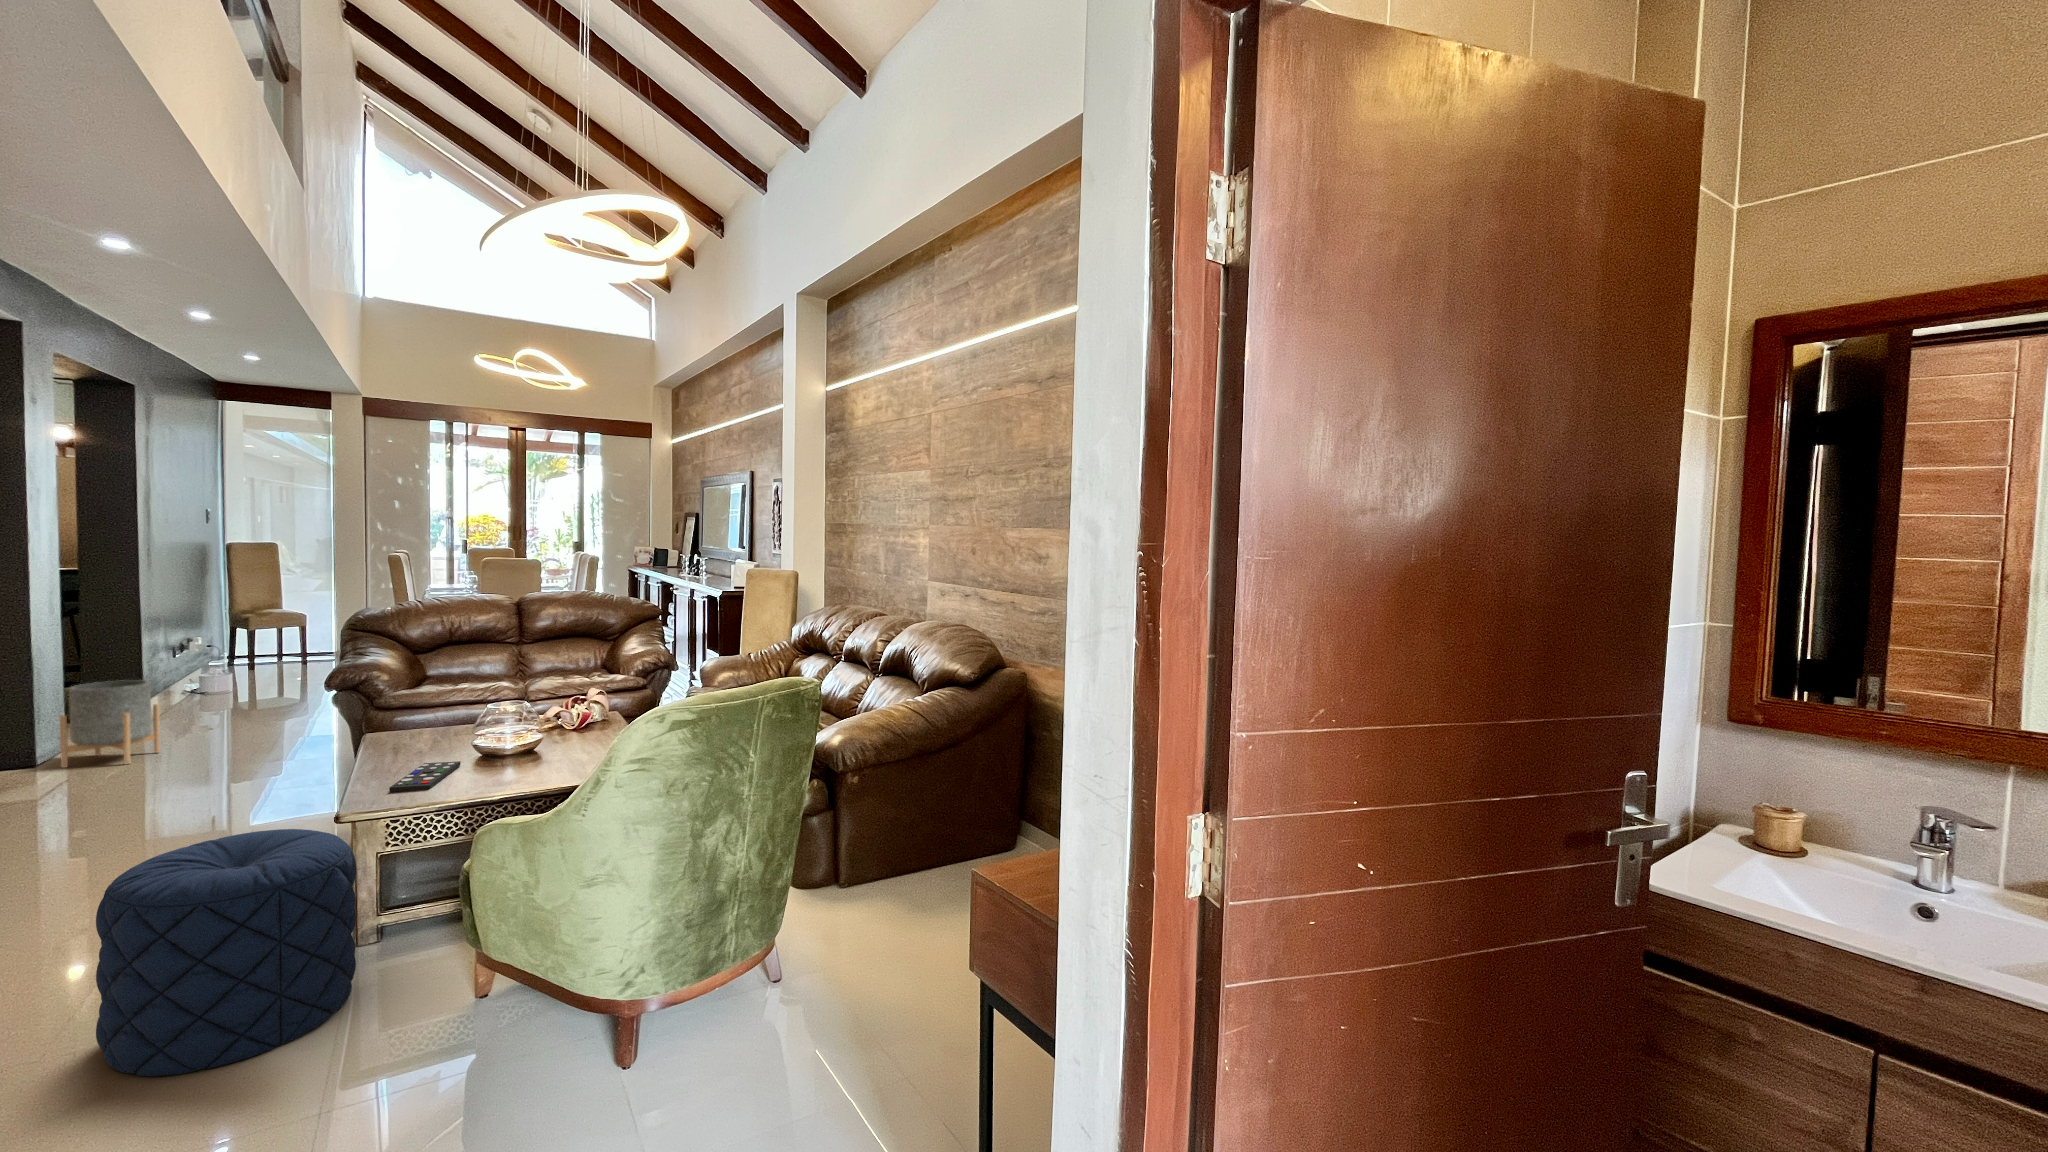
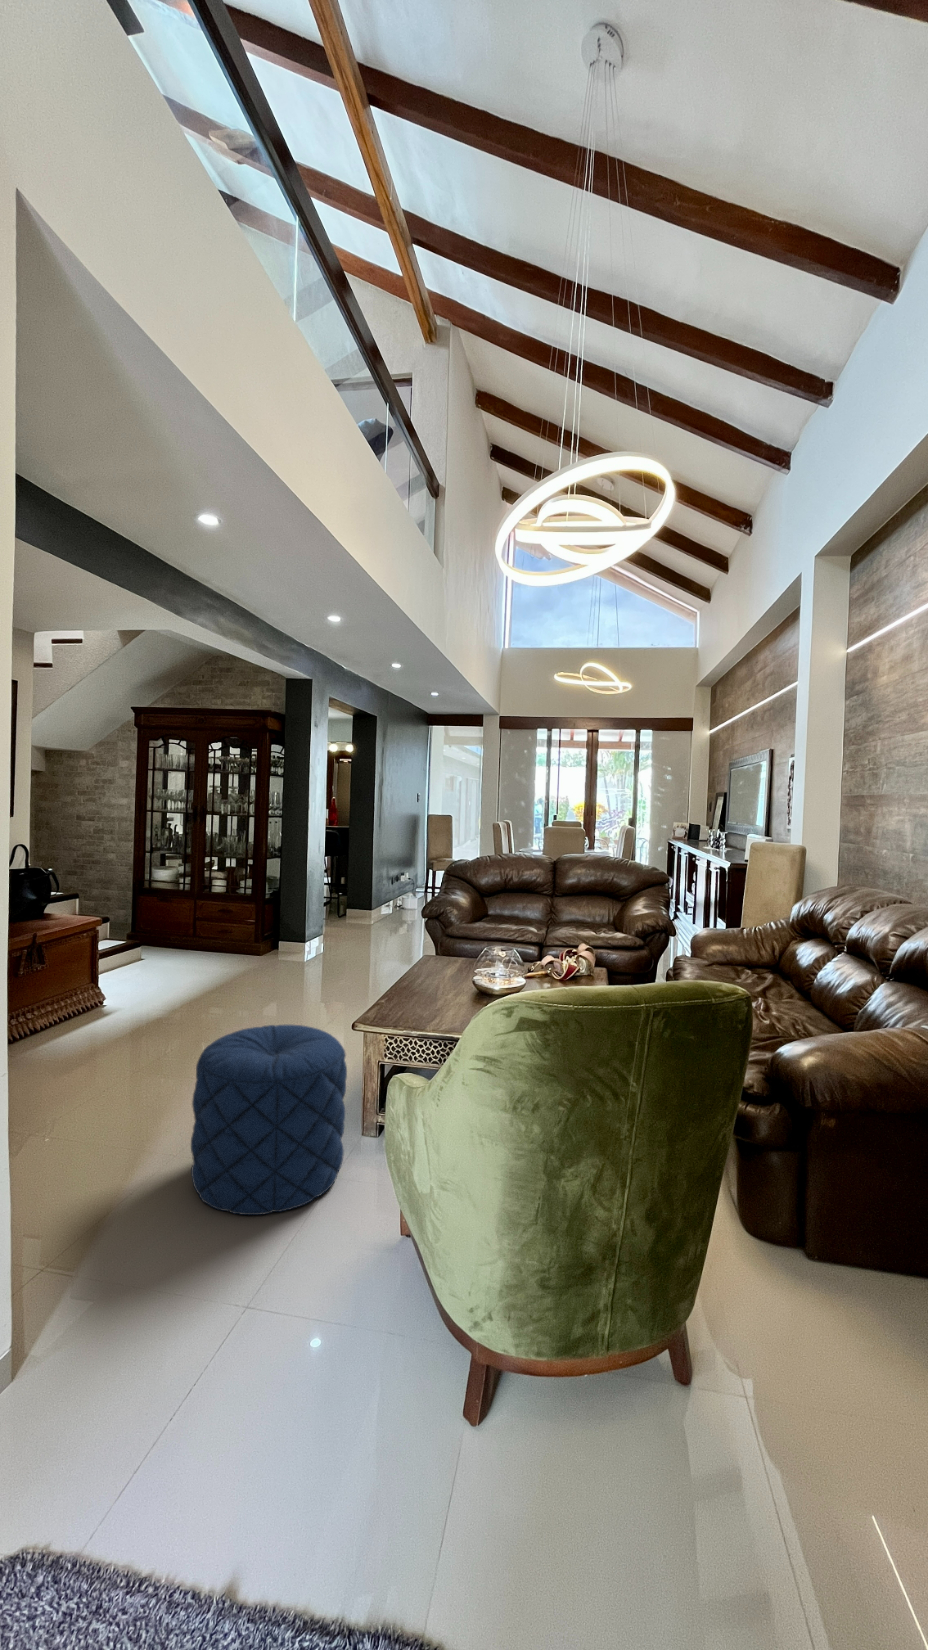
planter: present [60,680,160,768] -> none [319,896,363,949]
remote control: present [389,761,461,792] -> none [393,990,454,1017]

